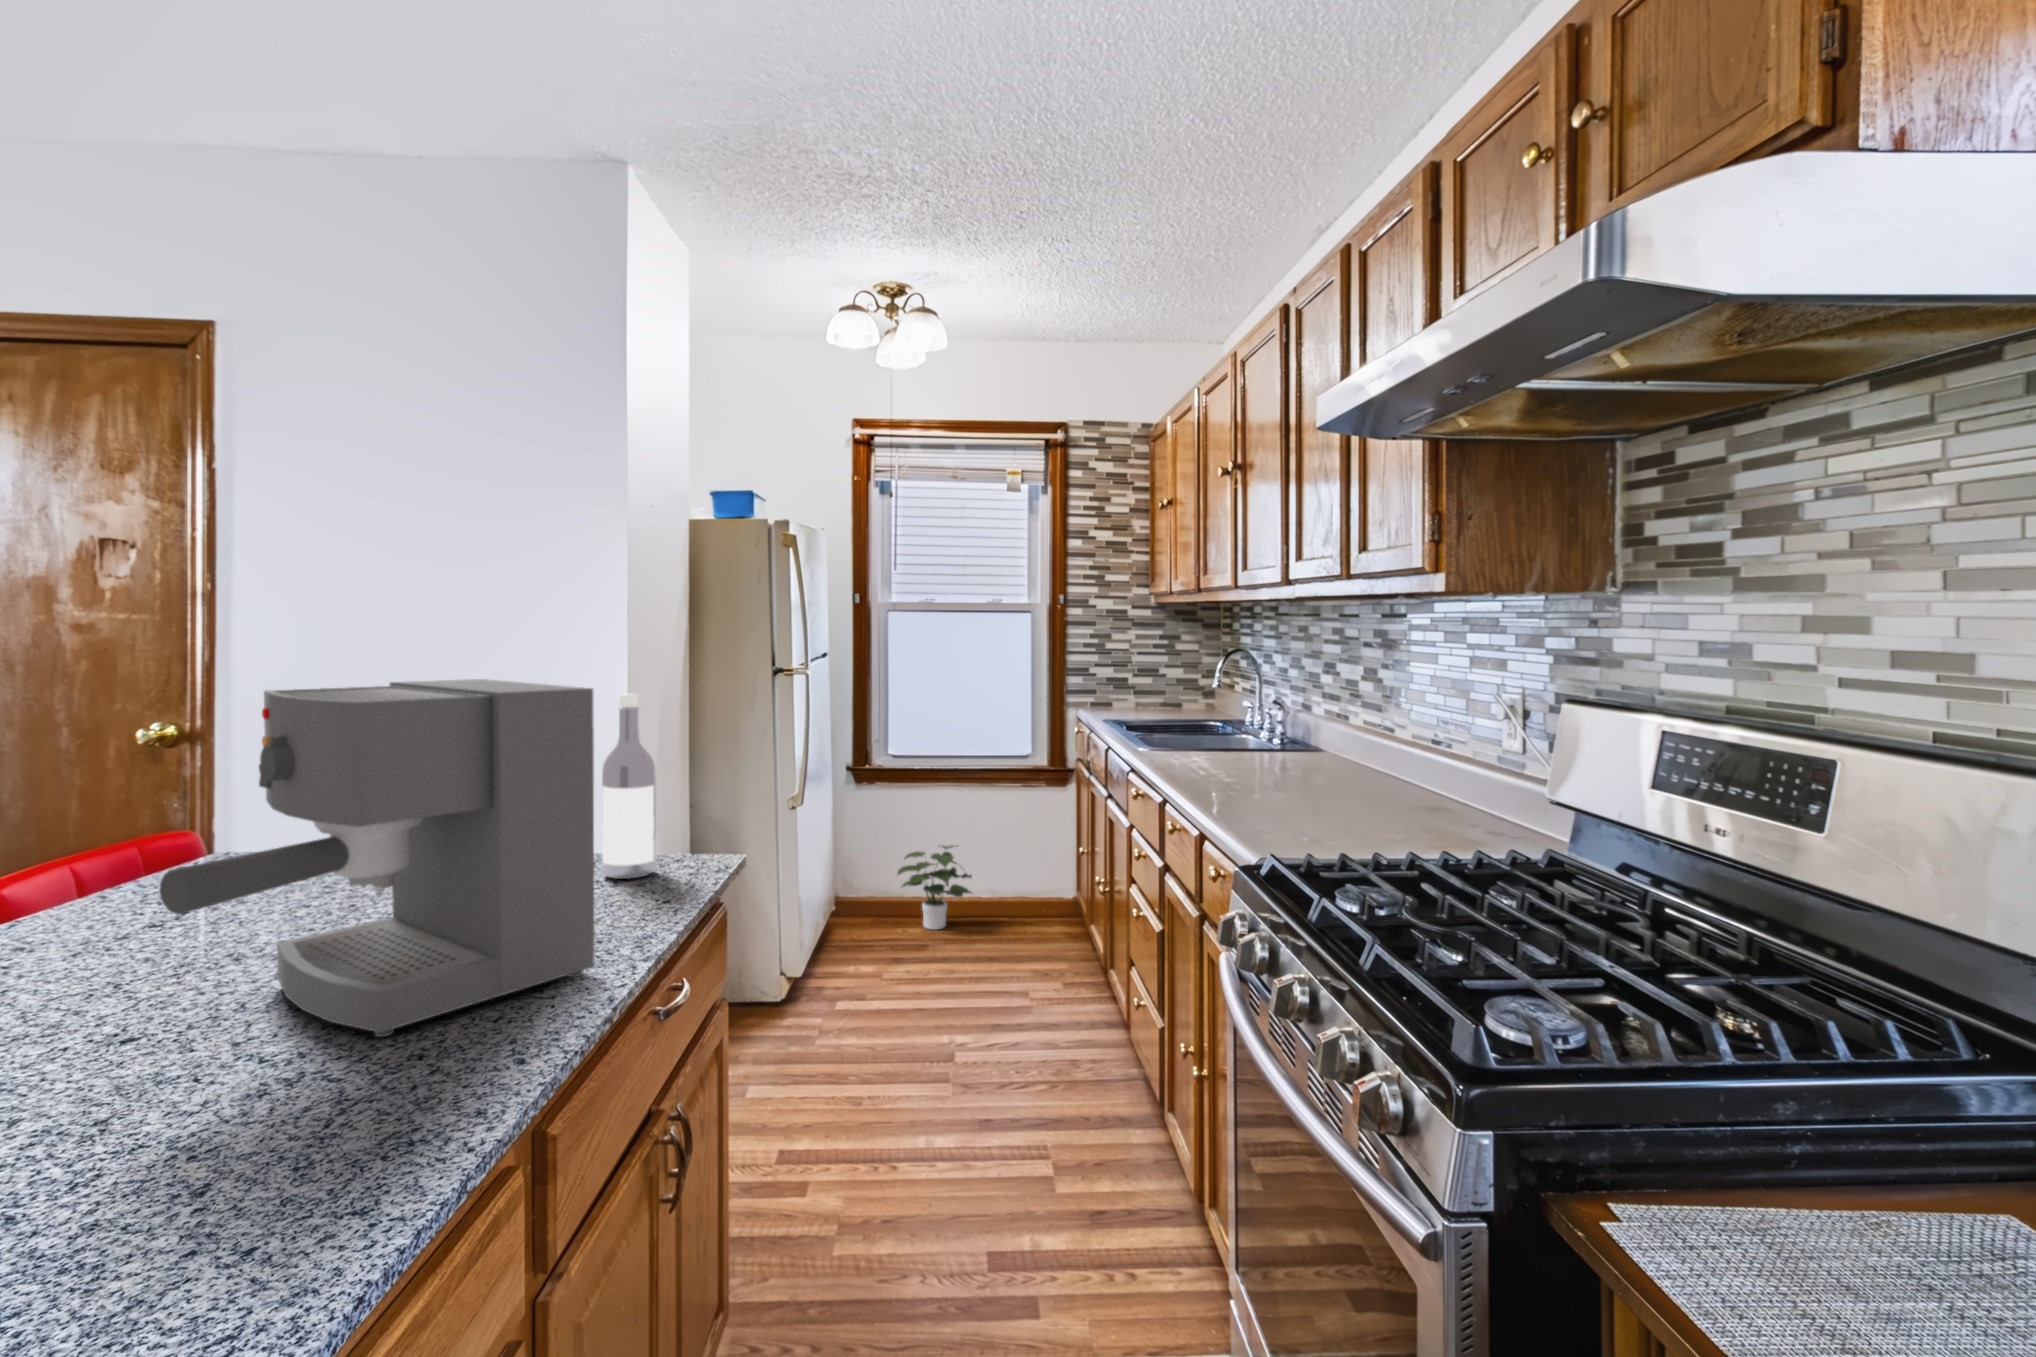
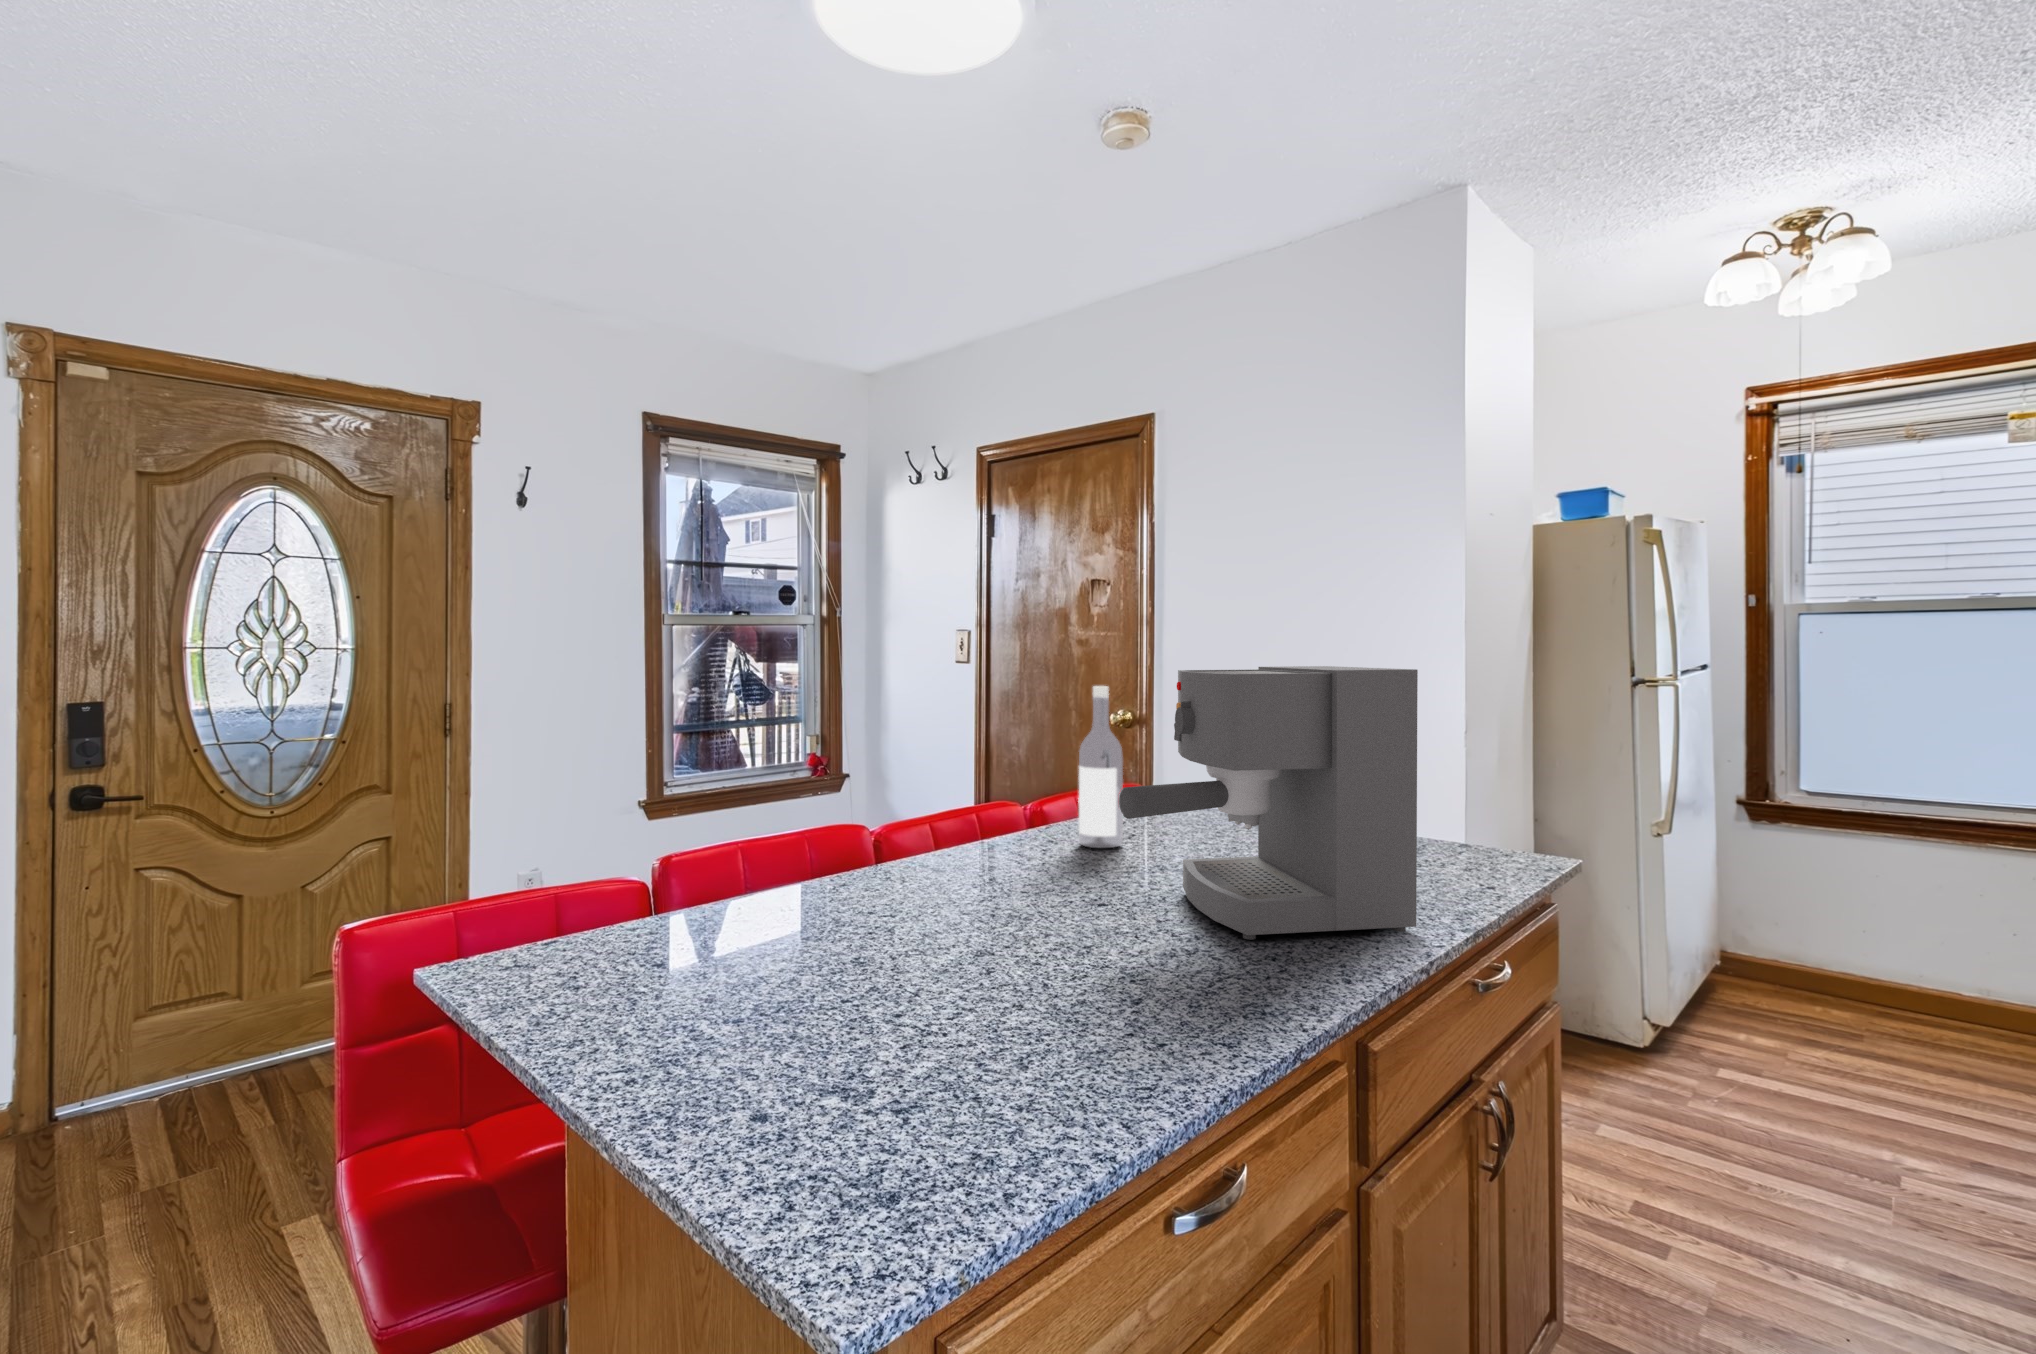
wine bottle: present [602,694,656,879] -> present [1078,686,1123,848]
potted plant: present [897,845,972,930] -> none [1815,917,1955,1029]

